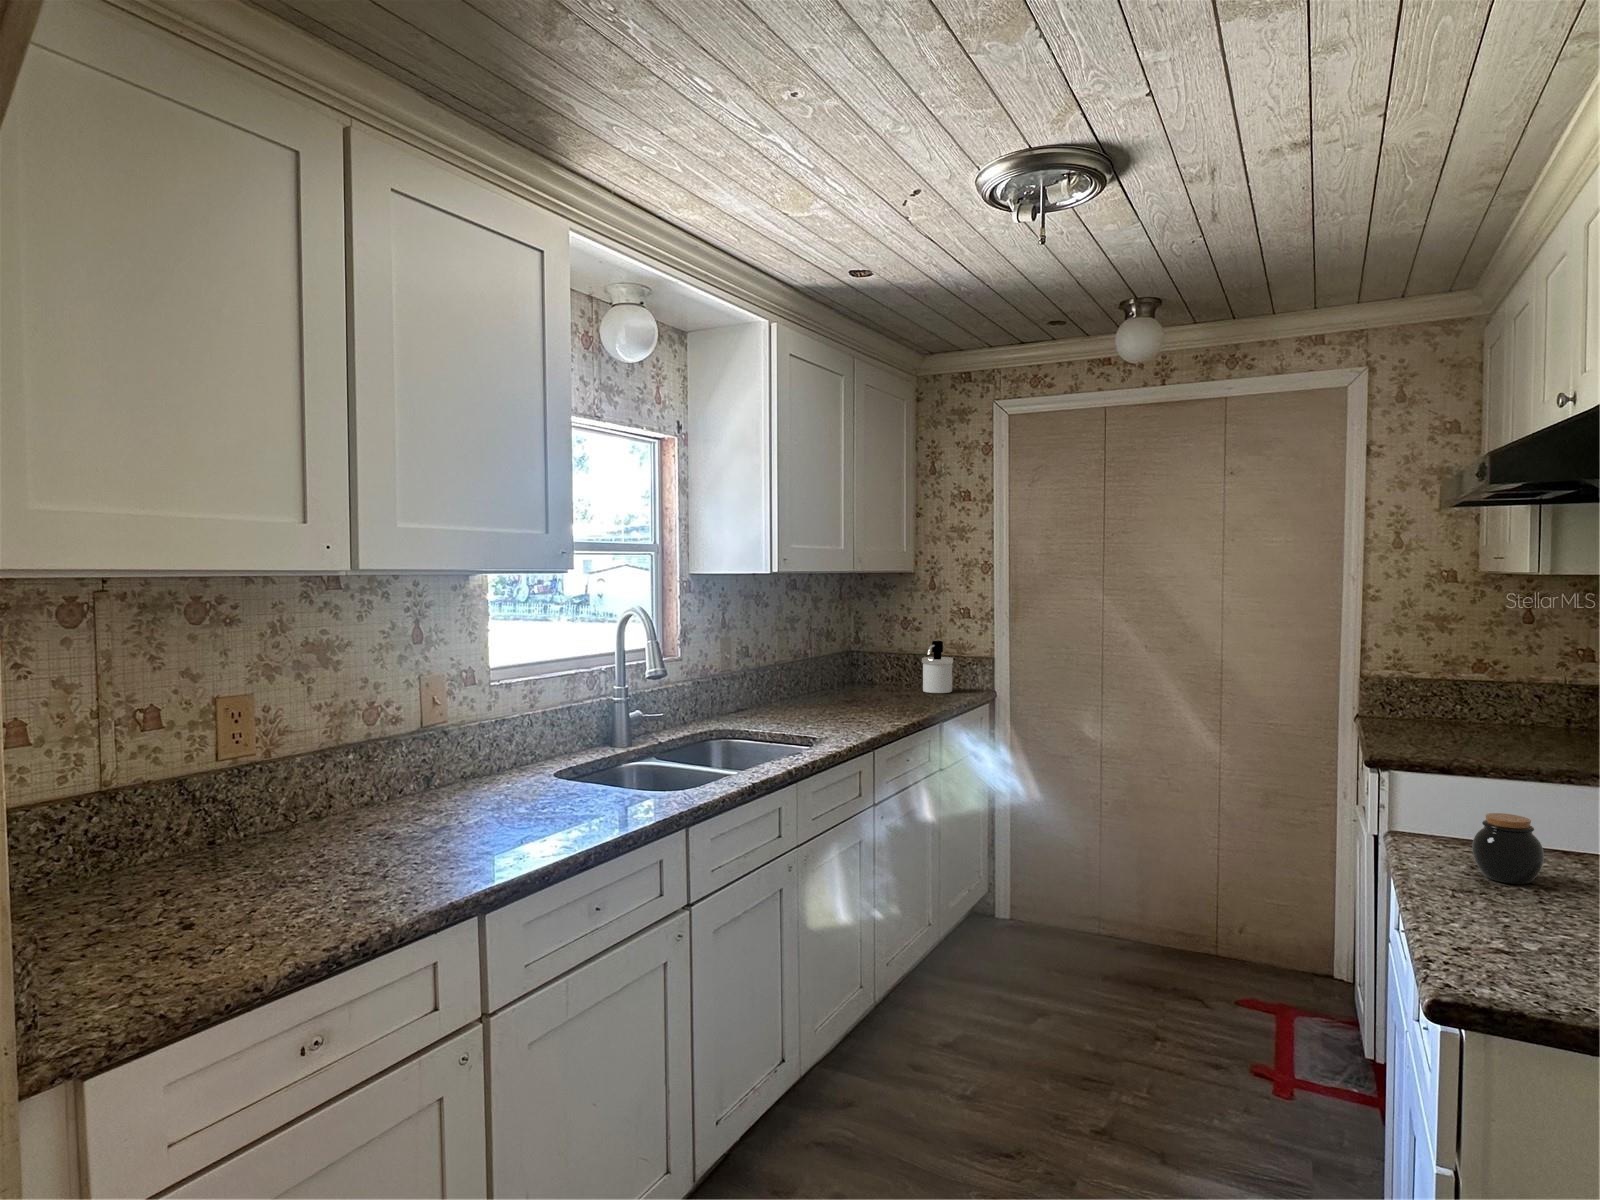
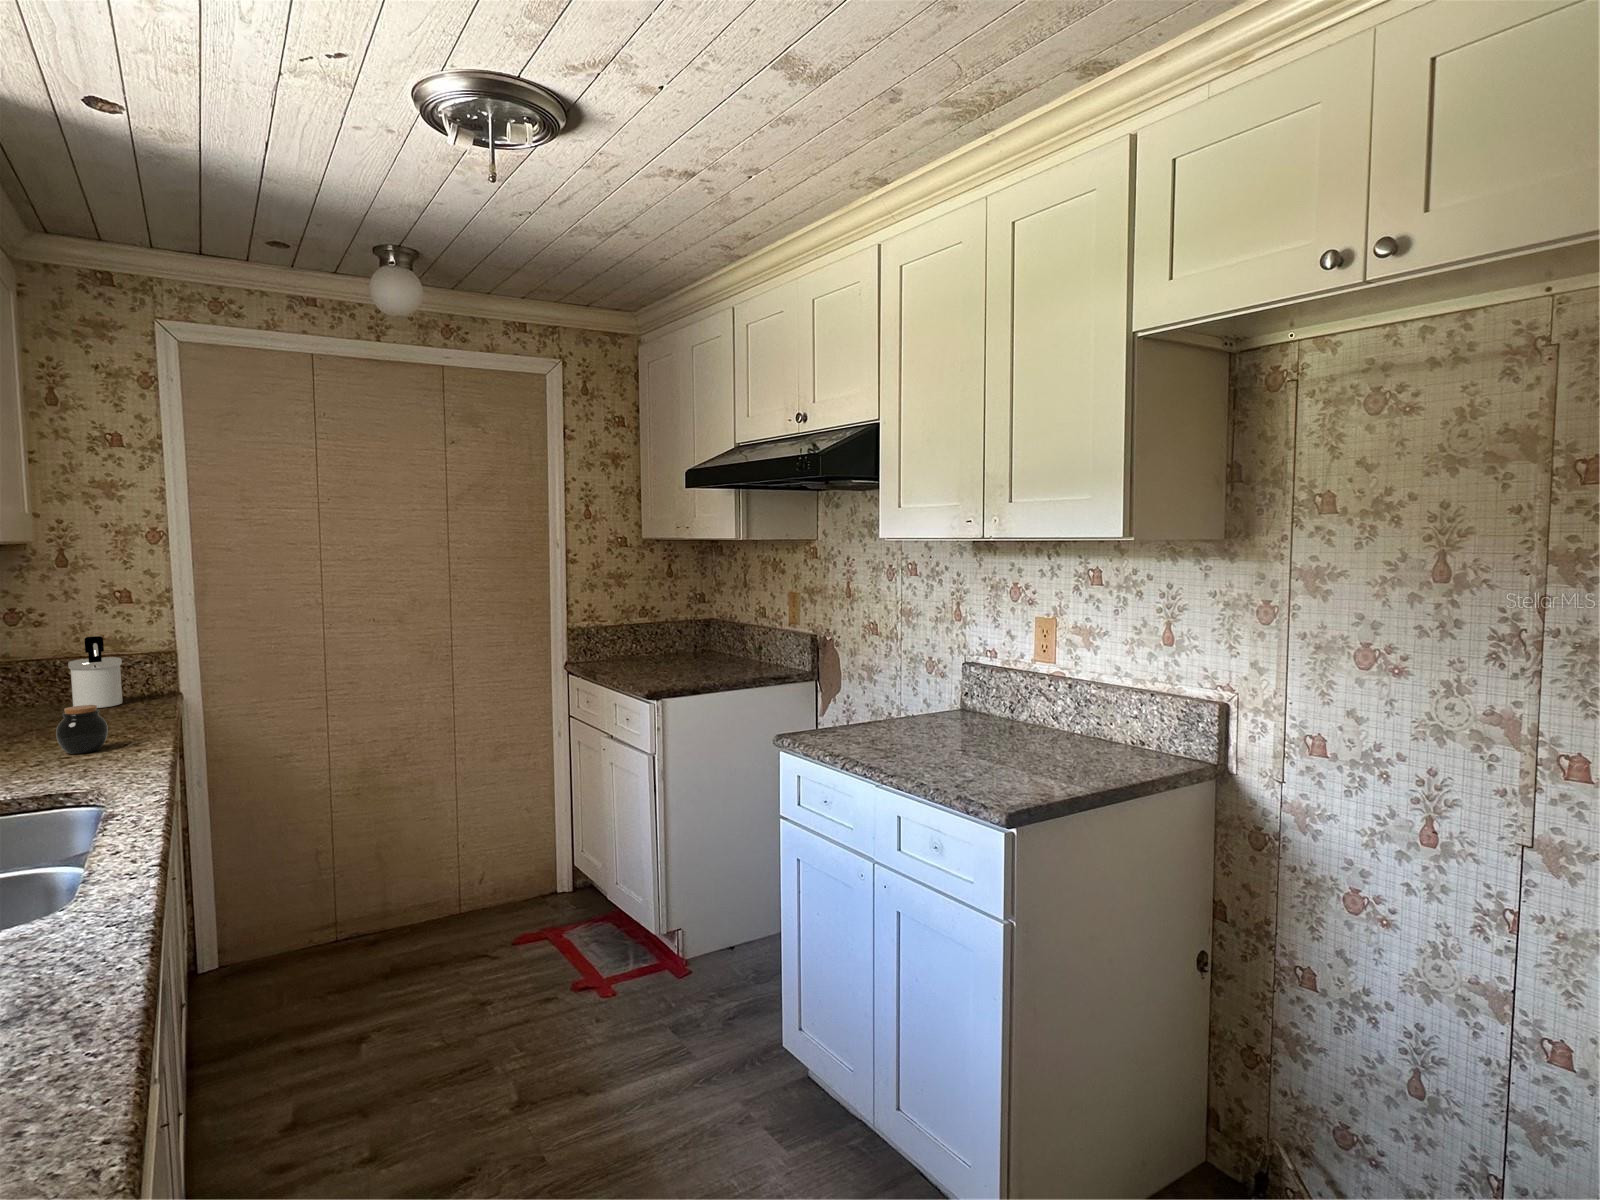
jar: present [1472,813,1544,884] -> present [56,705,108,754]

